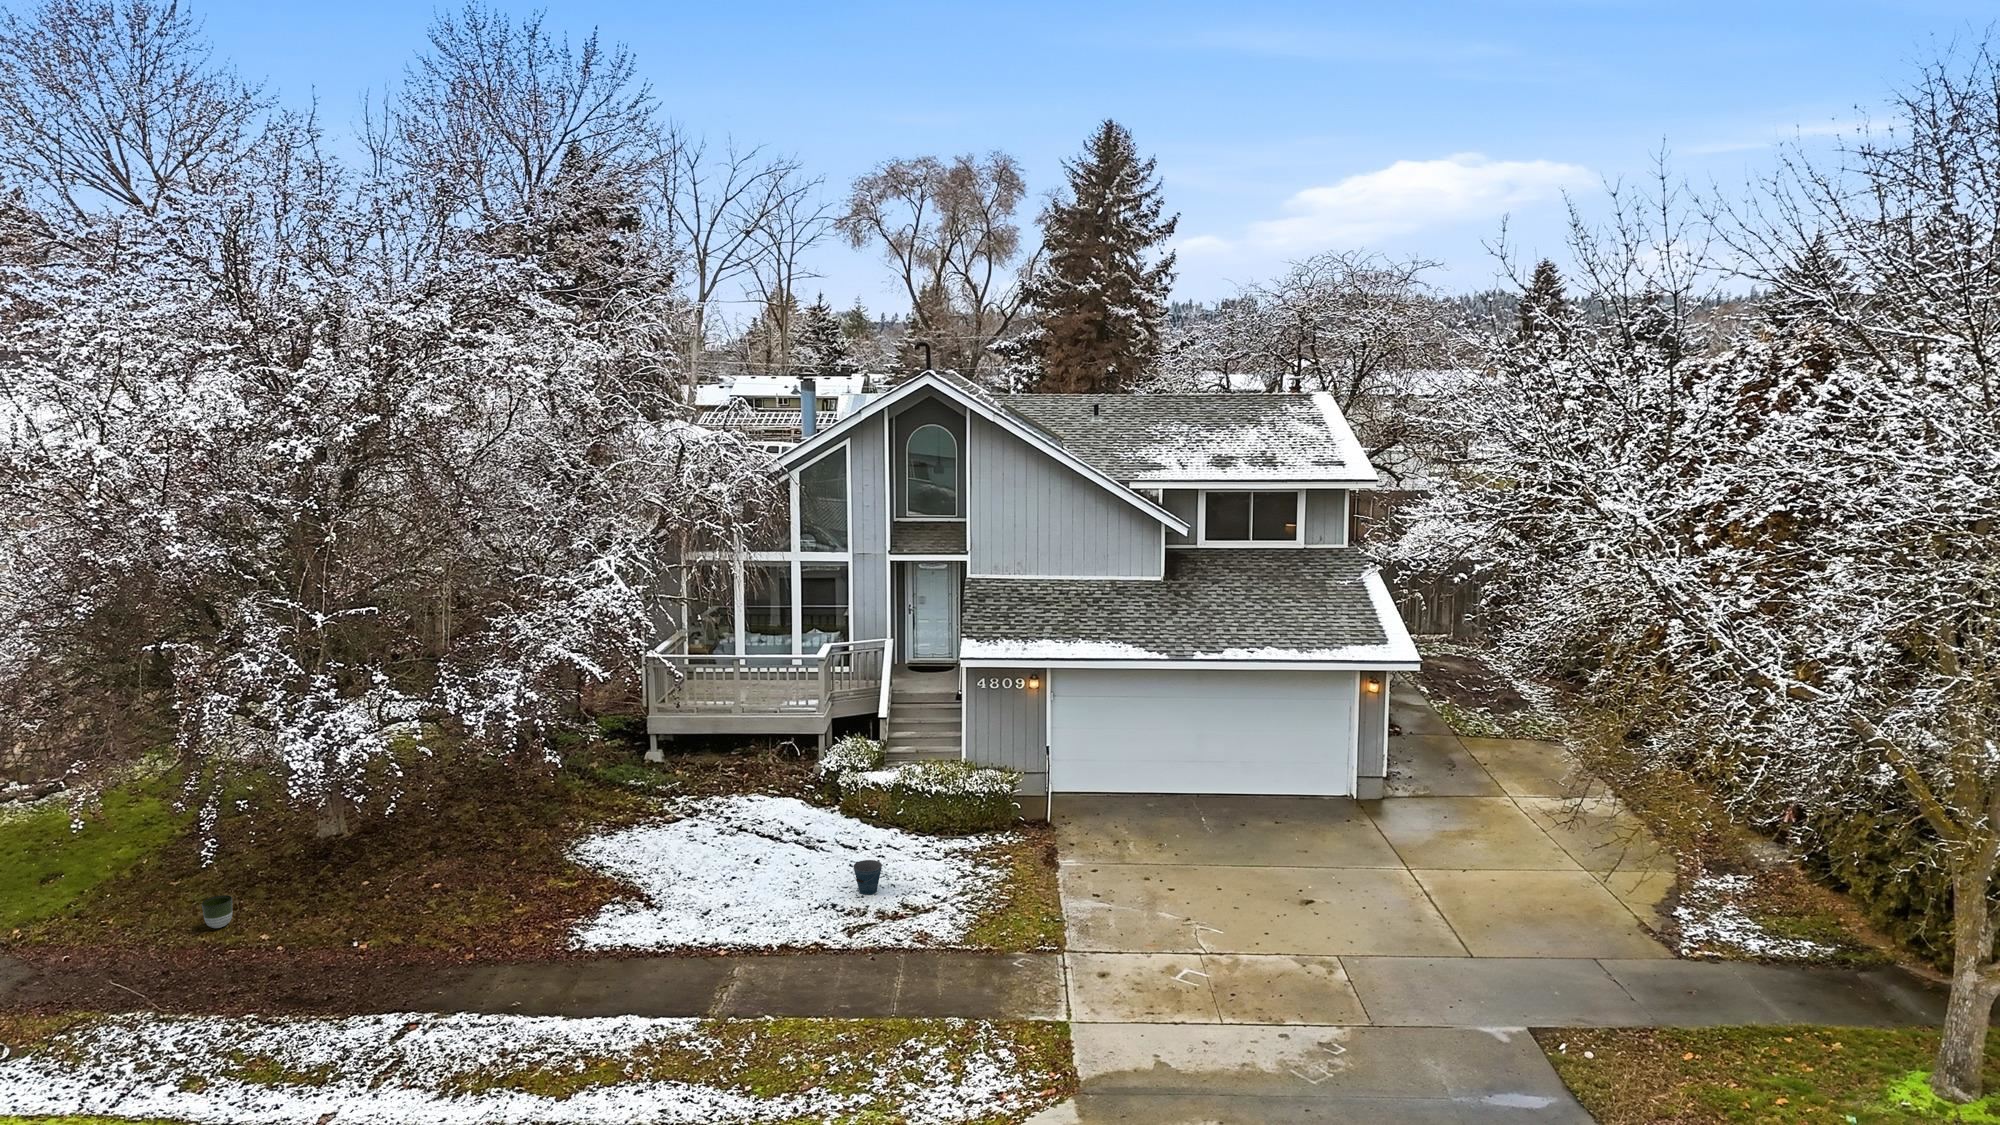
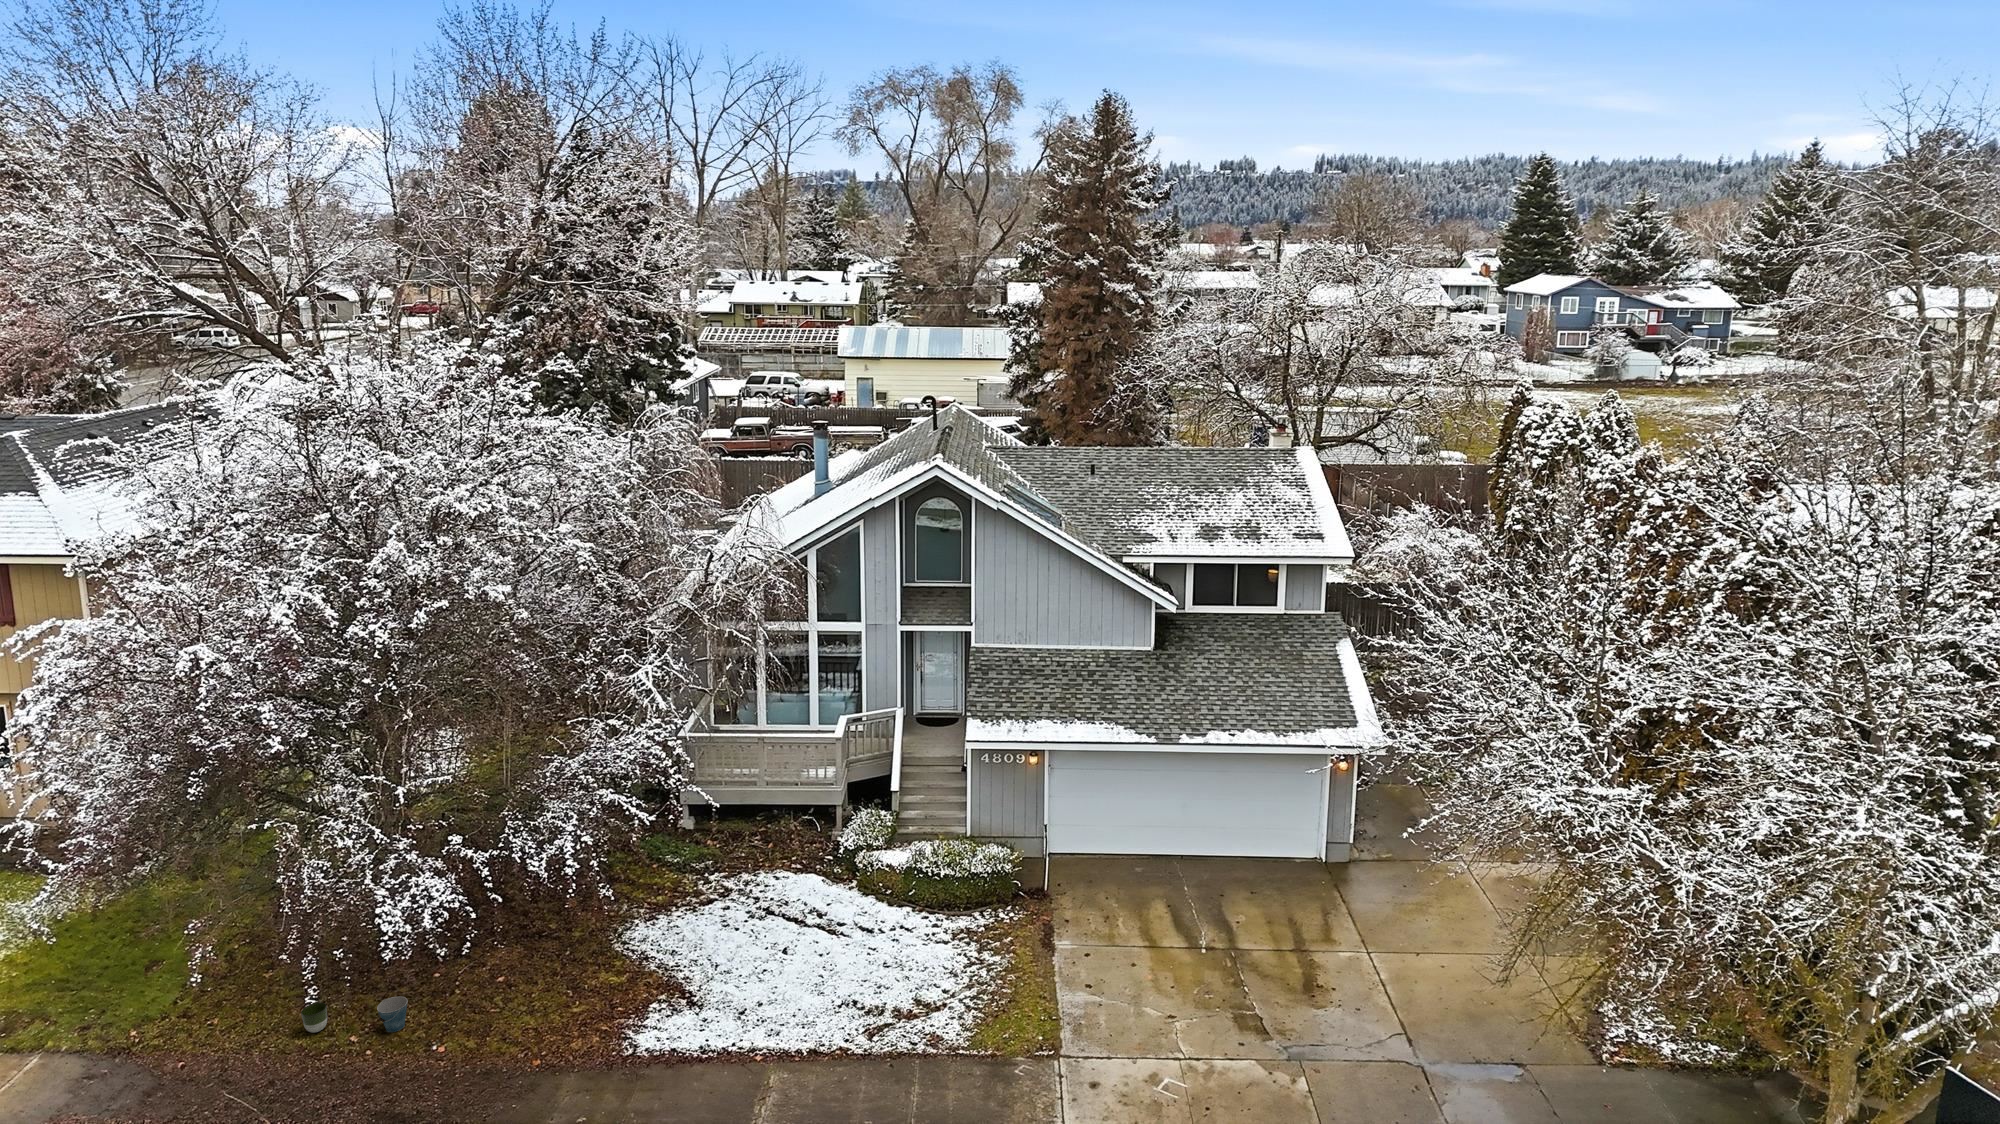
bucket: present [853,860,882,895] -> present [377,996,408,1032]

